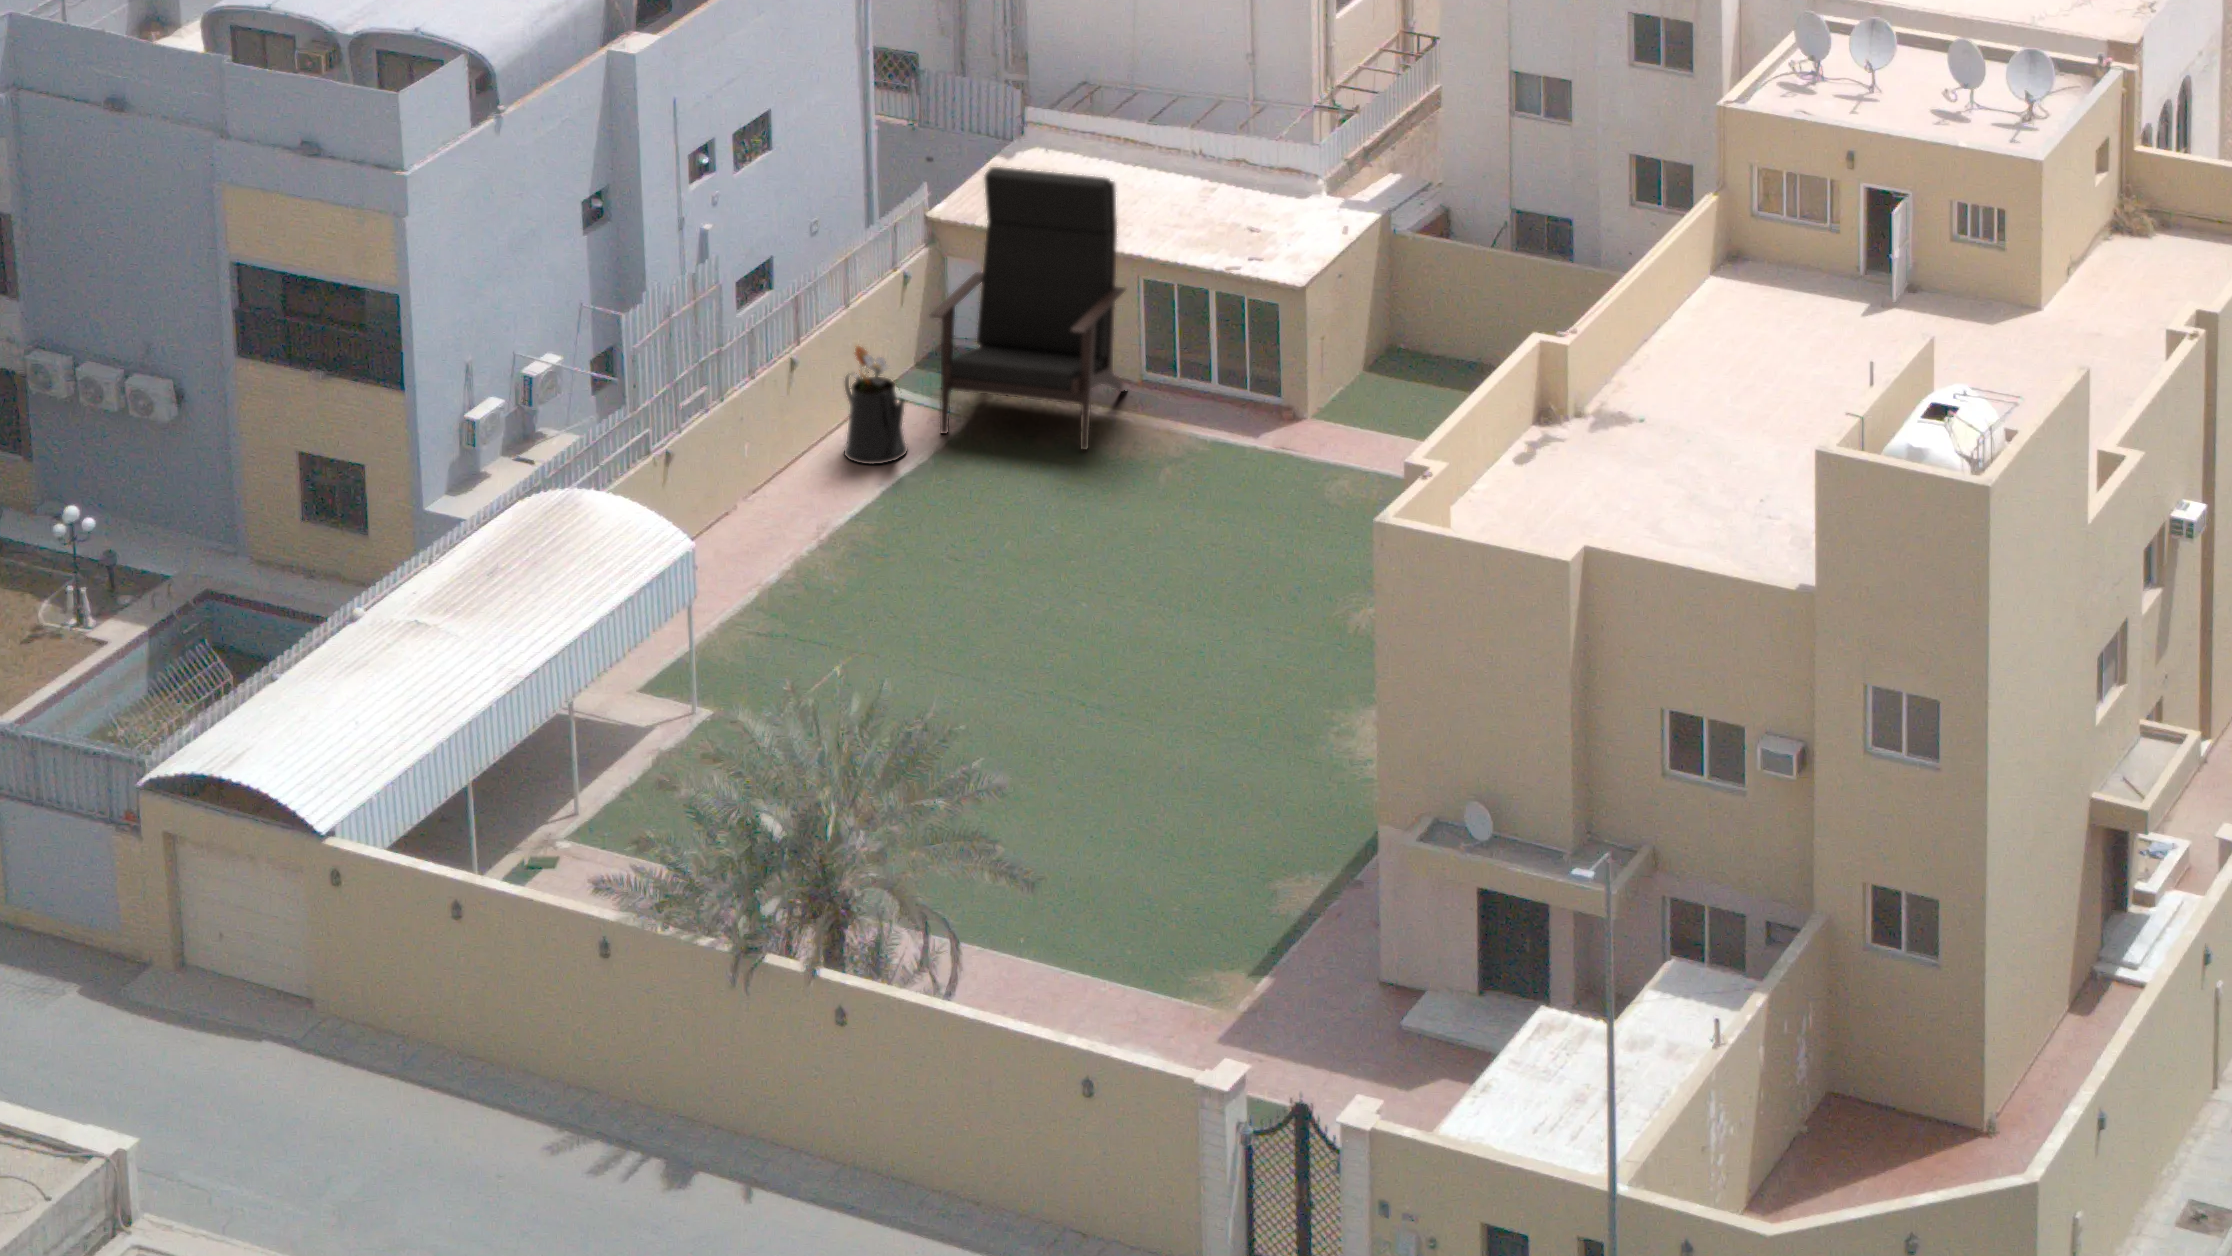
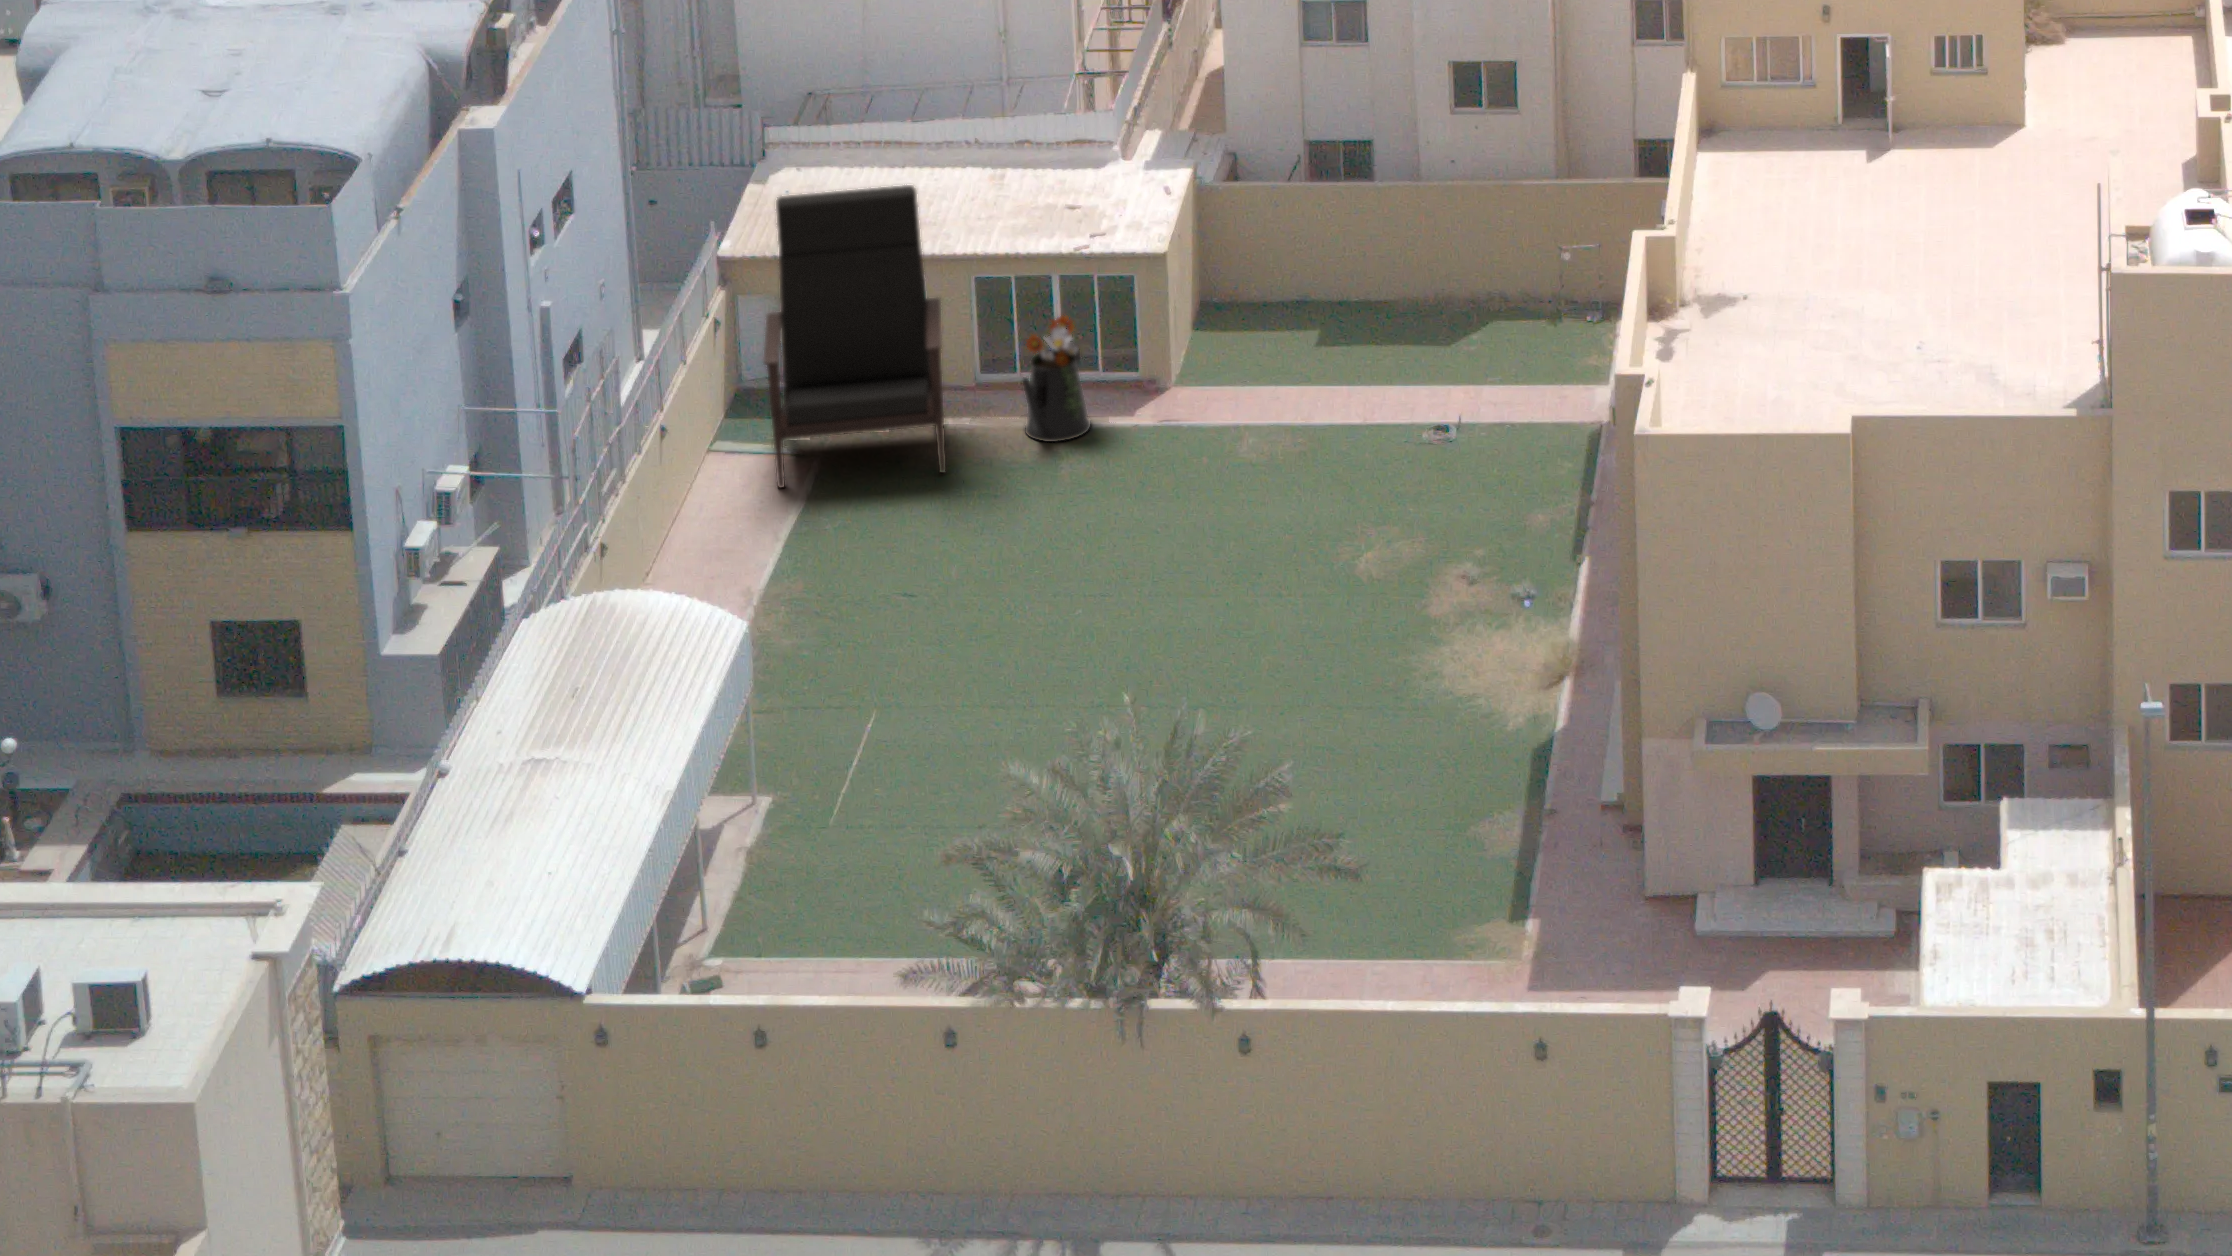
watering can: present [844,346,907,464] -> present [1023,315,1091,442]

